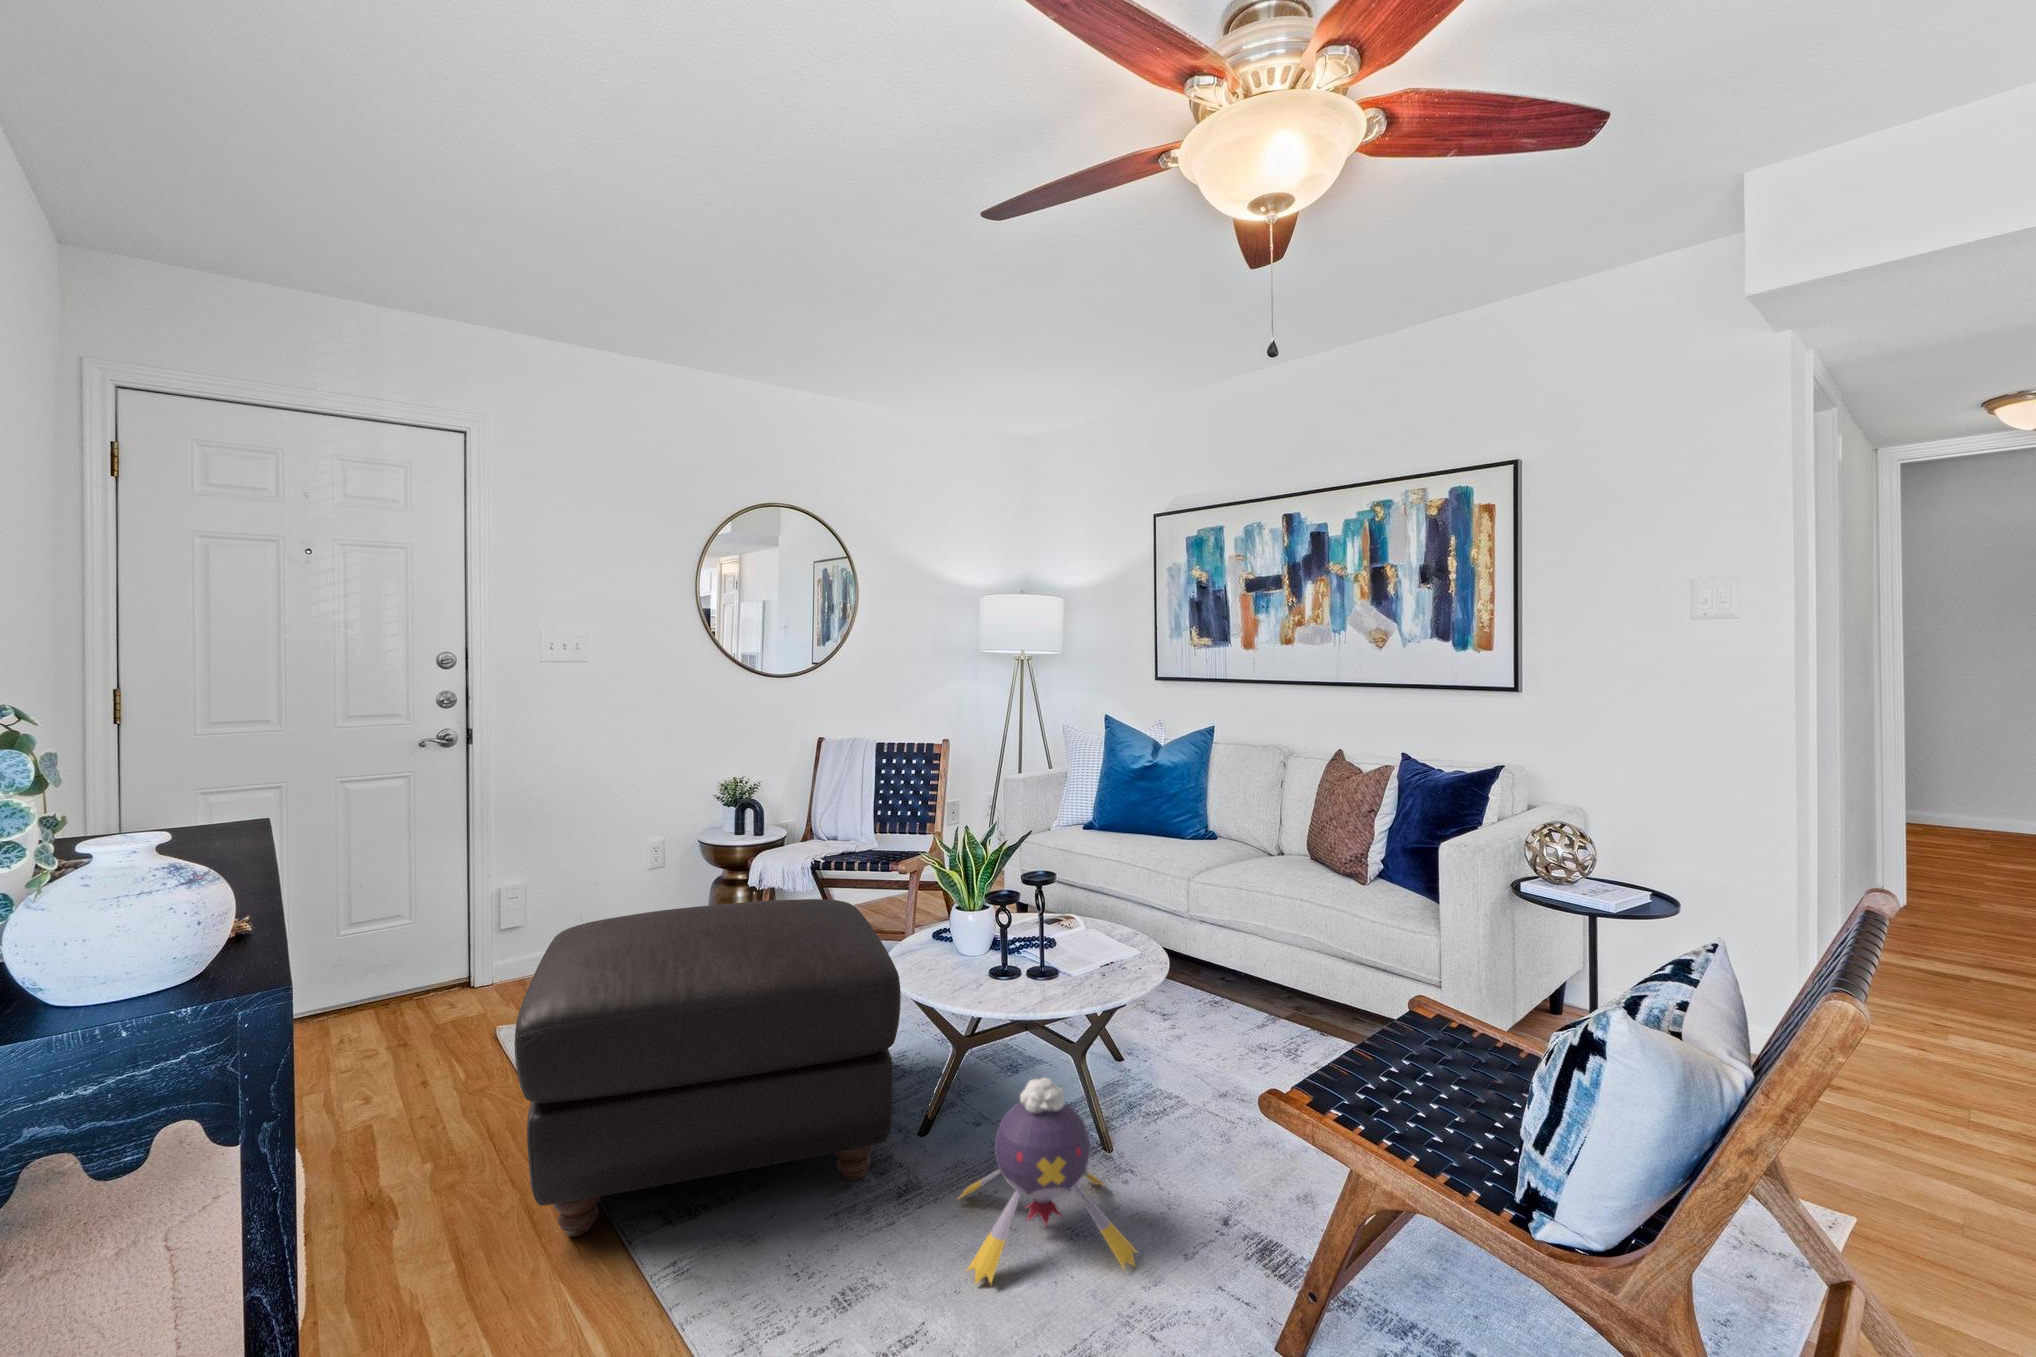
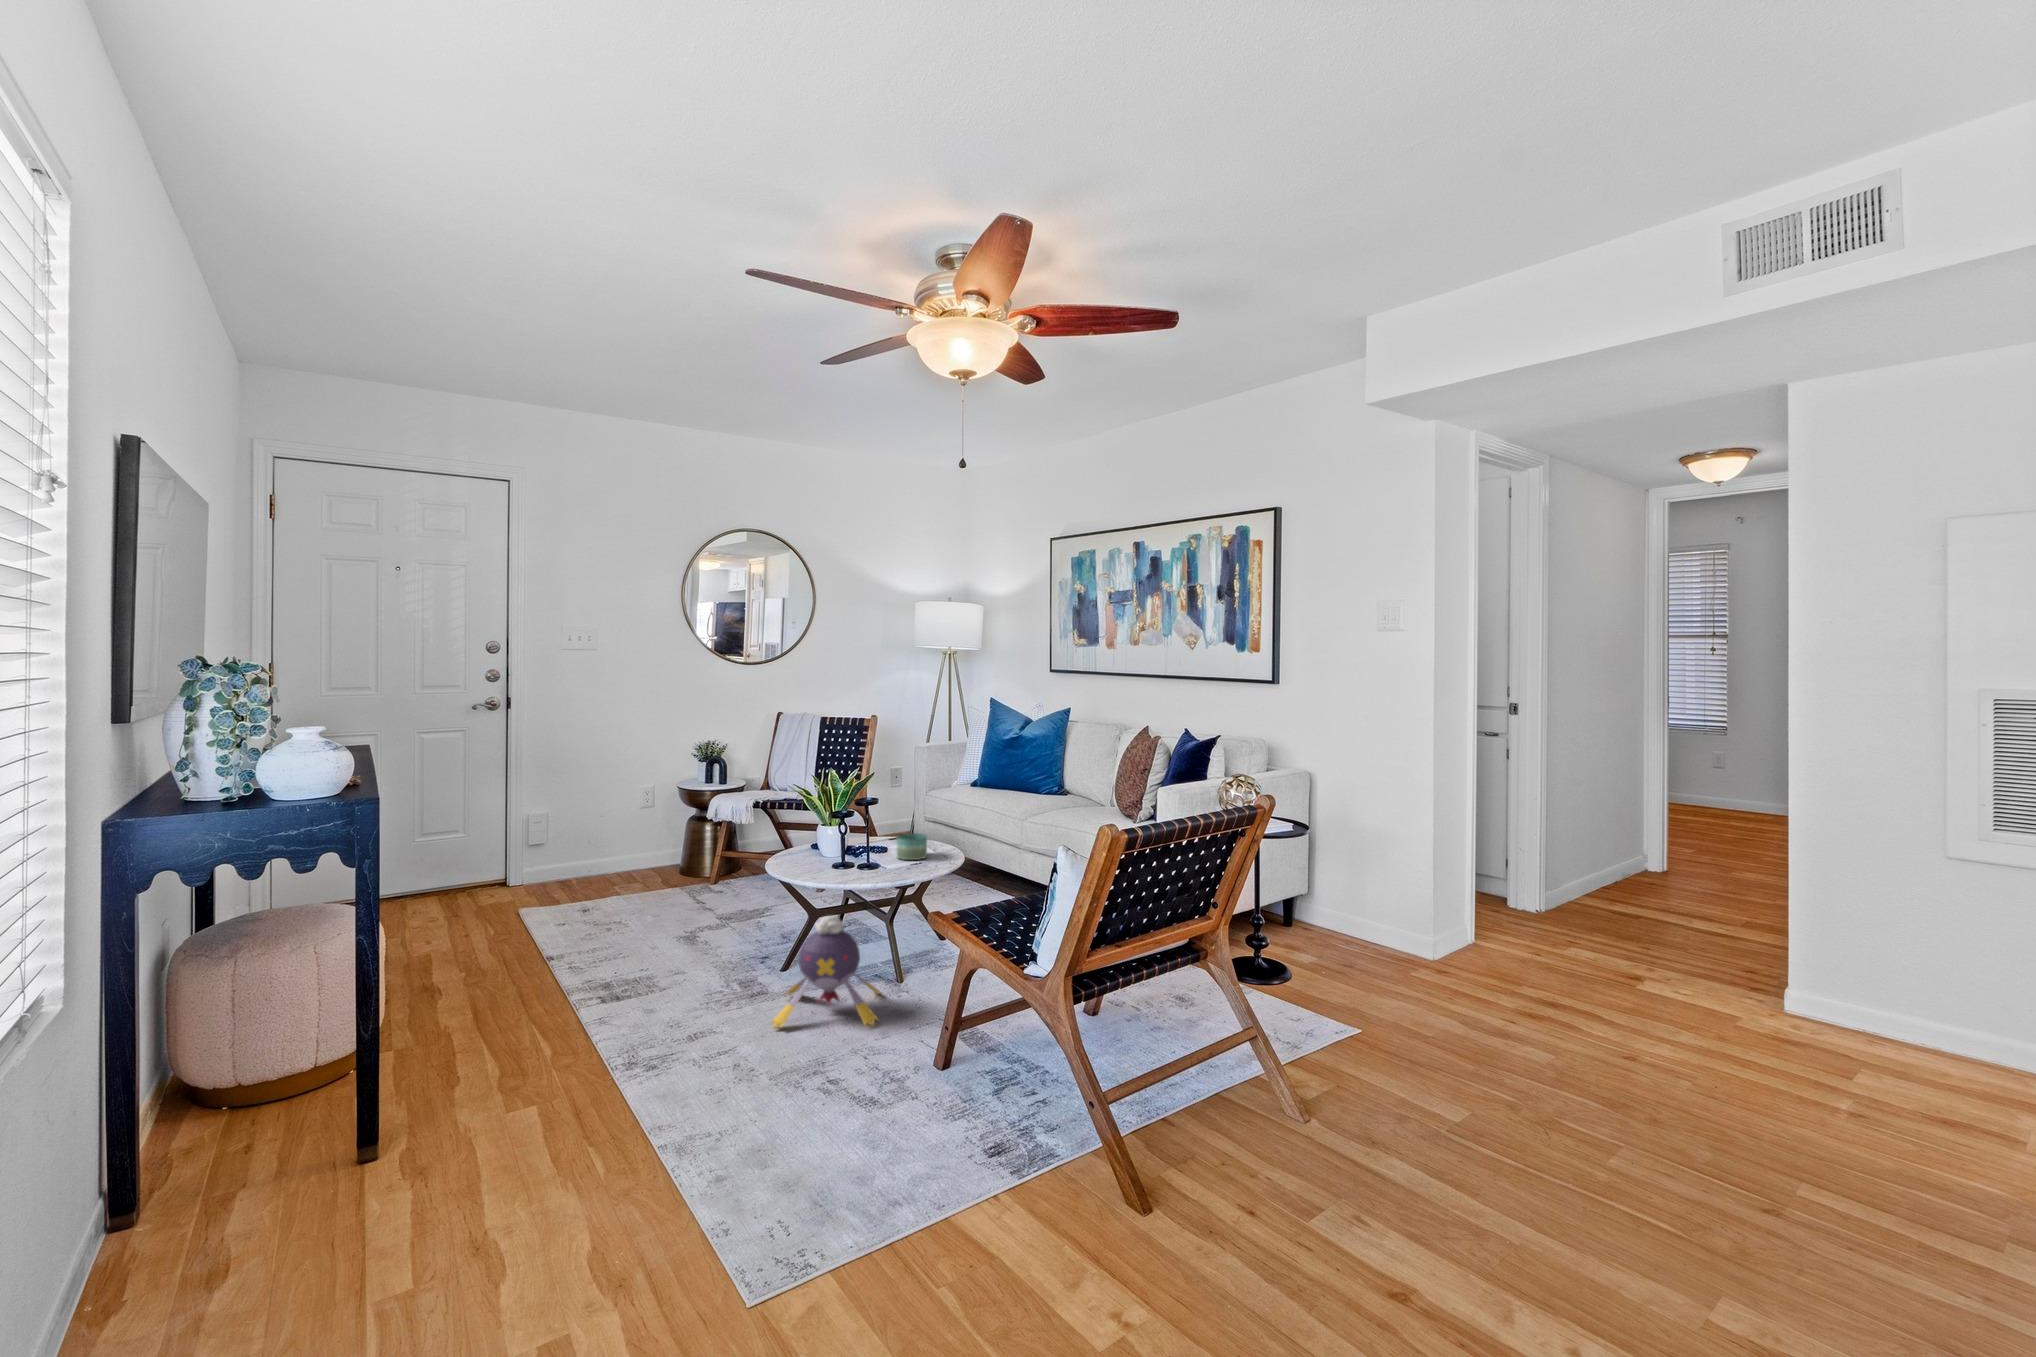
ottoman: present [515,899,901,1236] -> none [510,815,757,1002]
candle: none [1075,918,1119,961] -> present [897,833,927,860]

